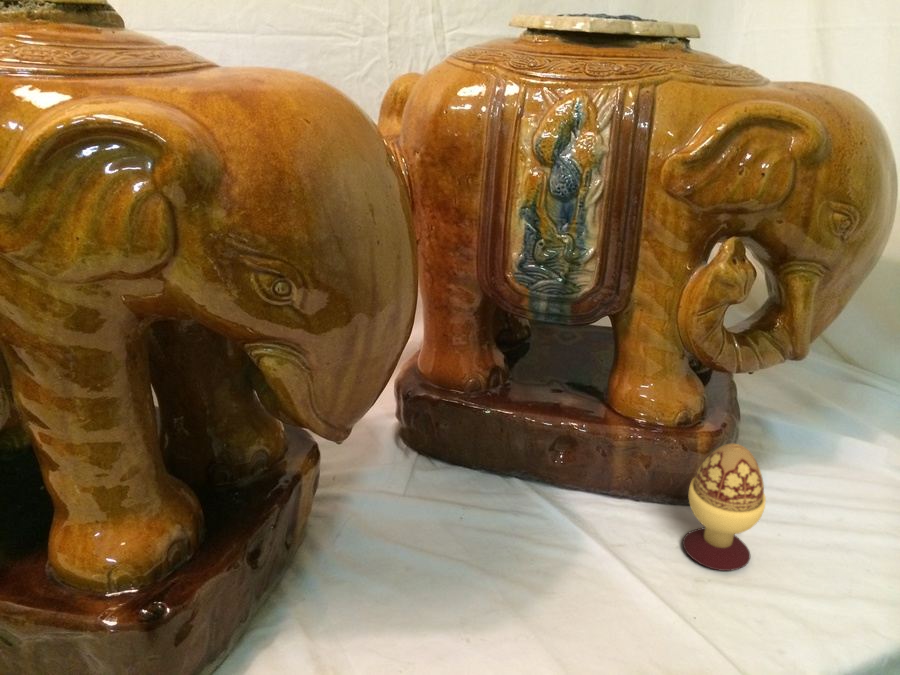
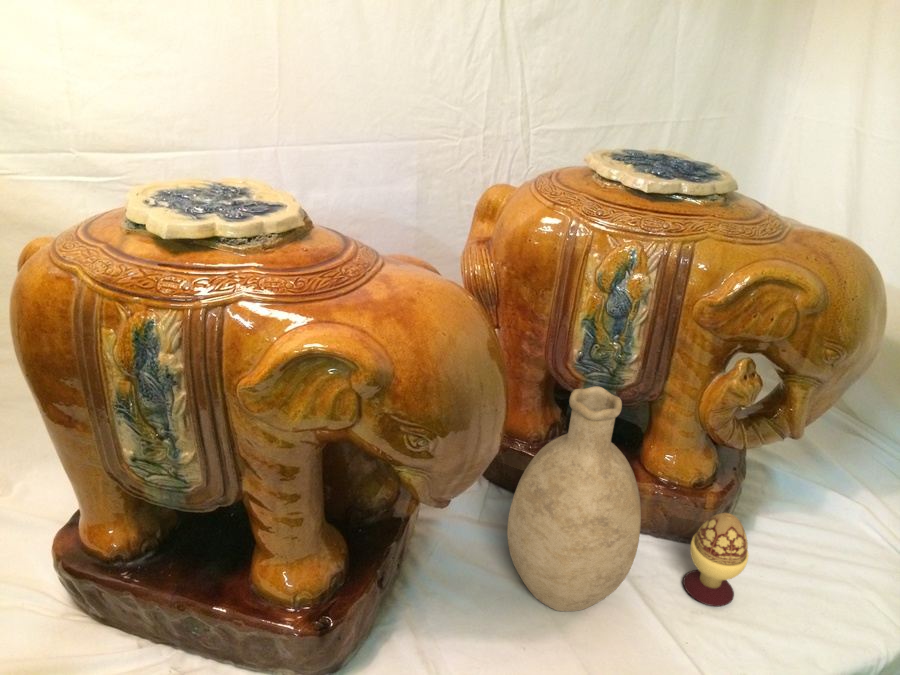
decorative vase: none [445,280,625,601] -> present [507,386,641,611]

